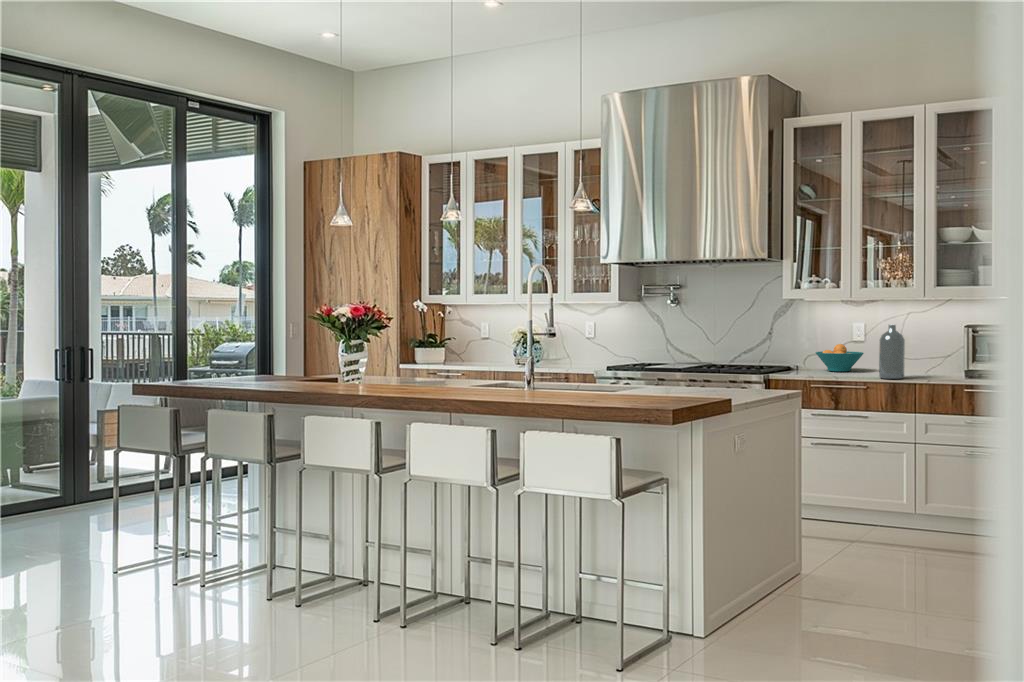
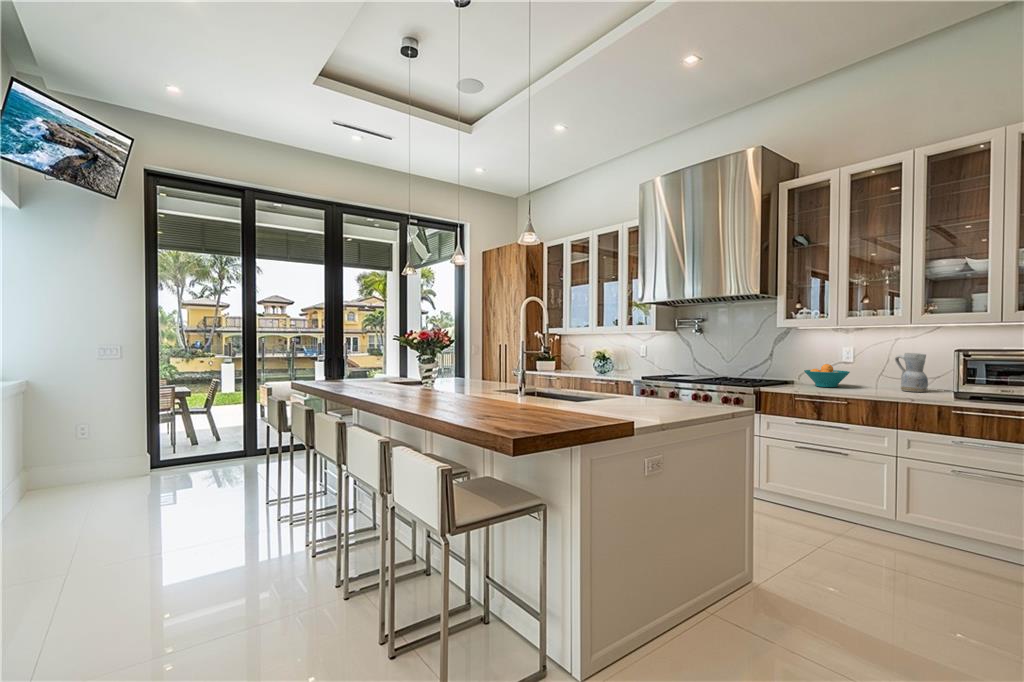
bottle: present [879,325,905,379] -> none [860,348,887,397]
ceramic pitcher: none [908,330,939,373] -> present [895,353,928,392]

